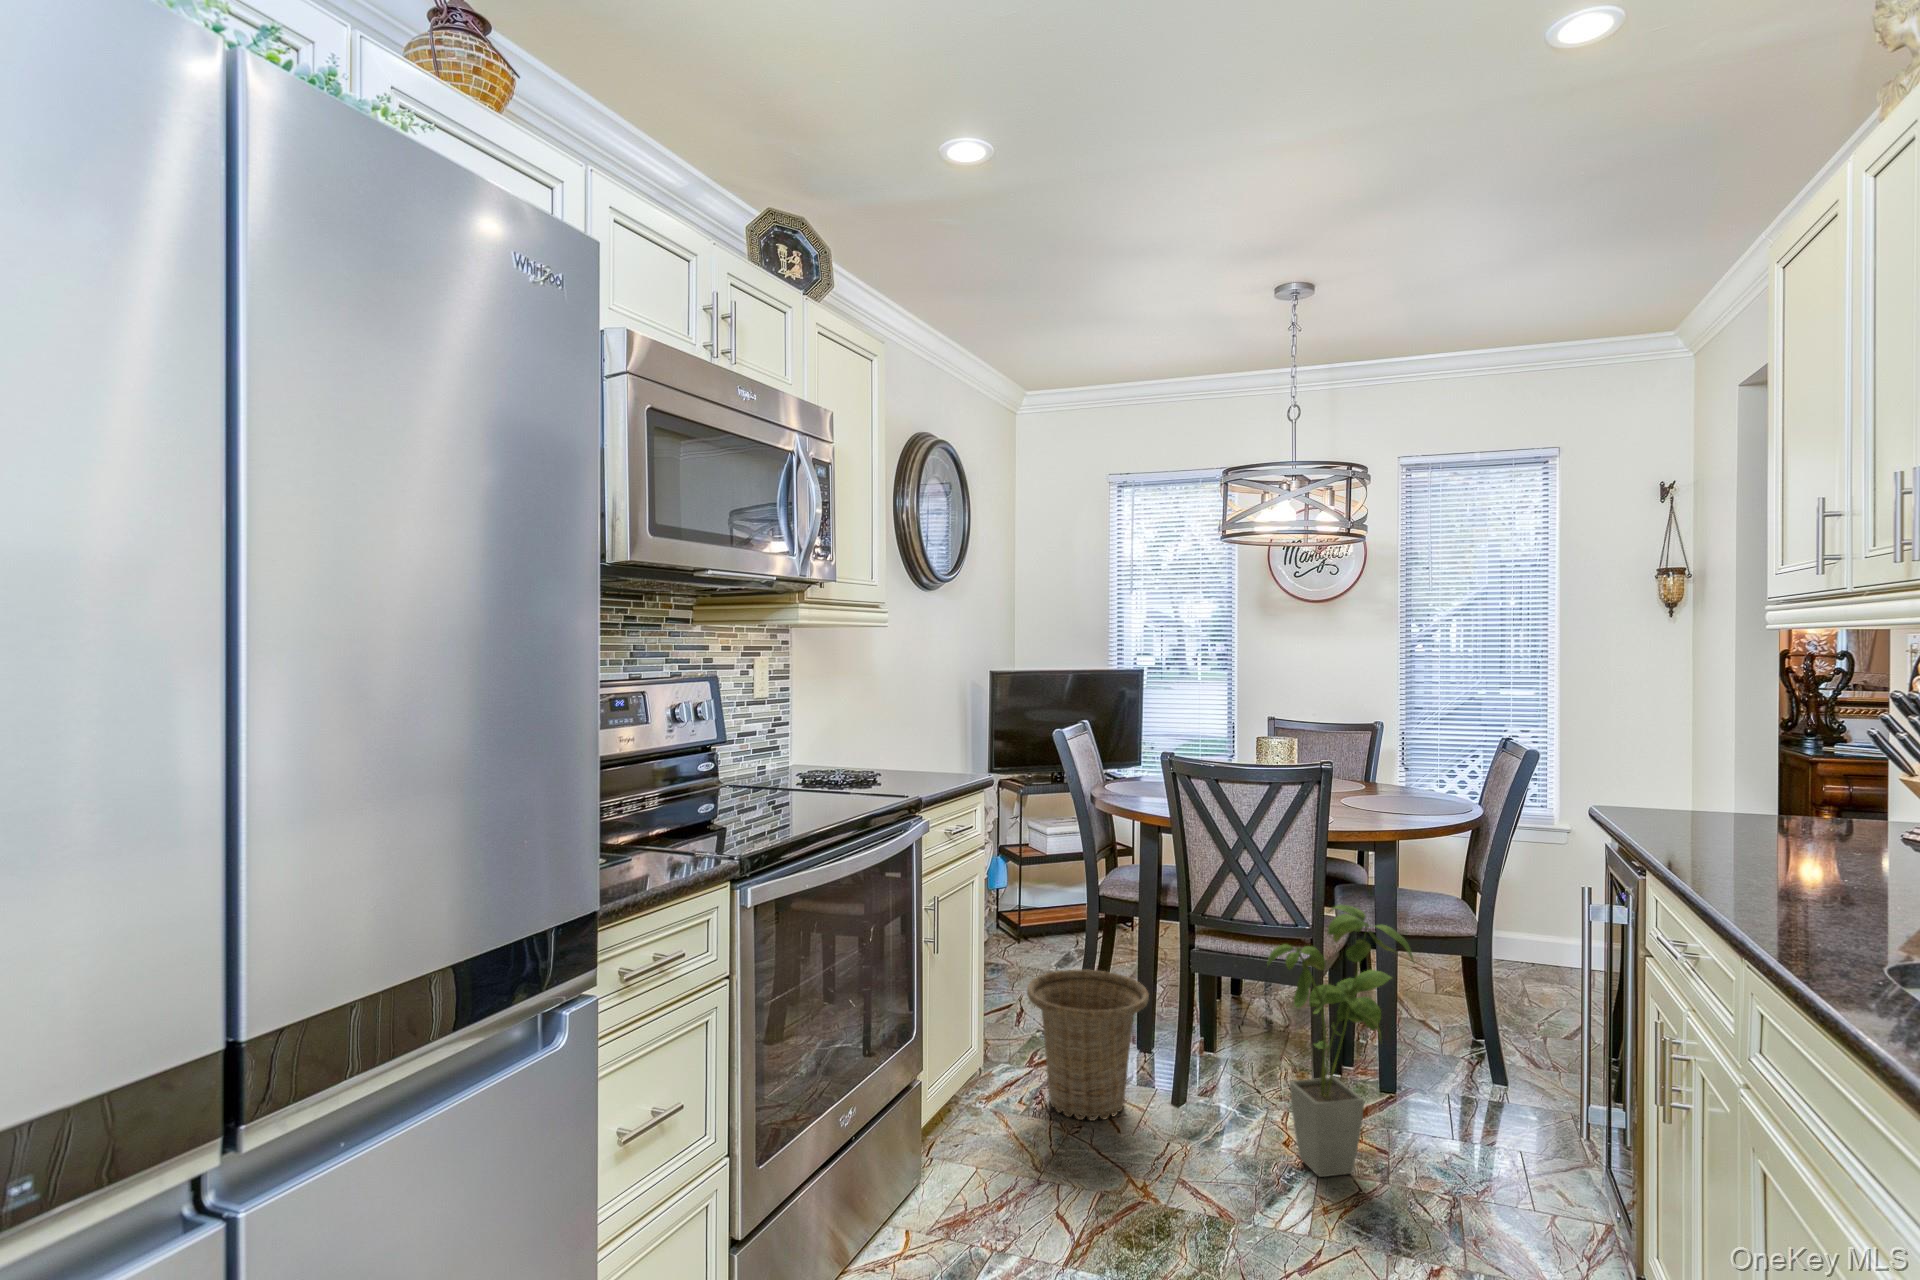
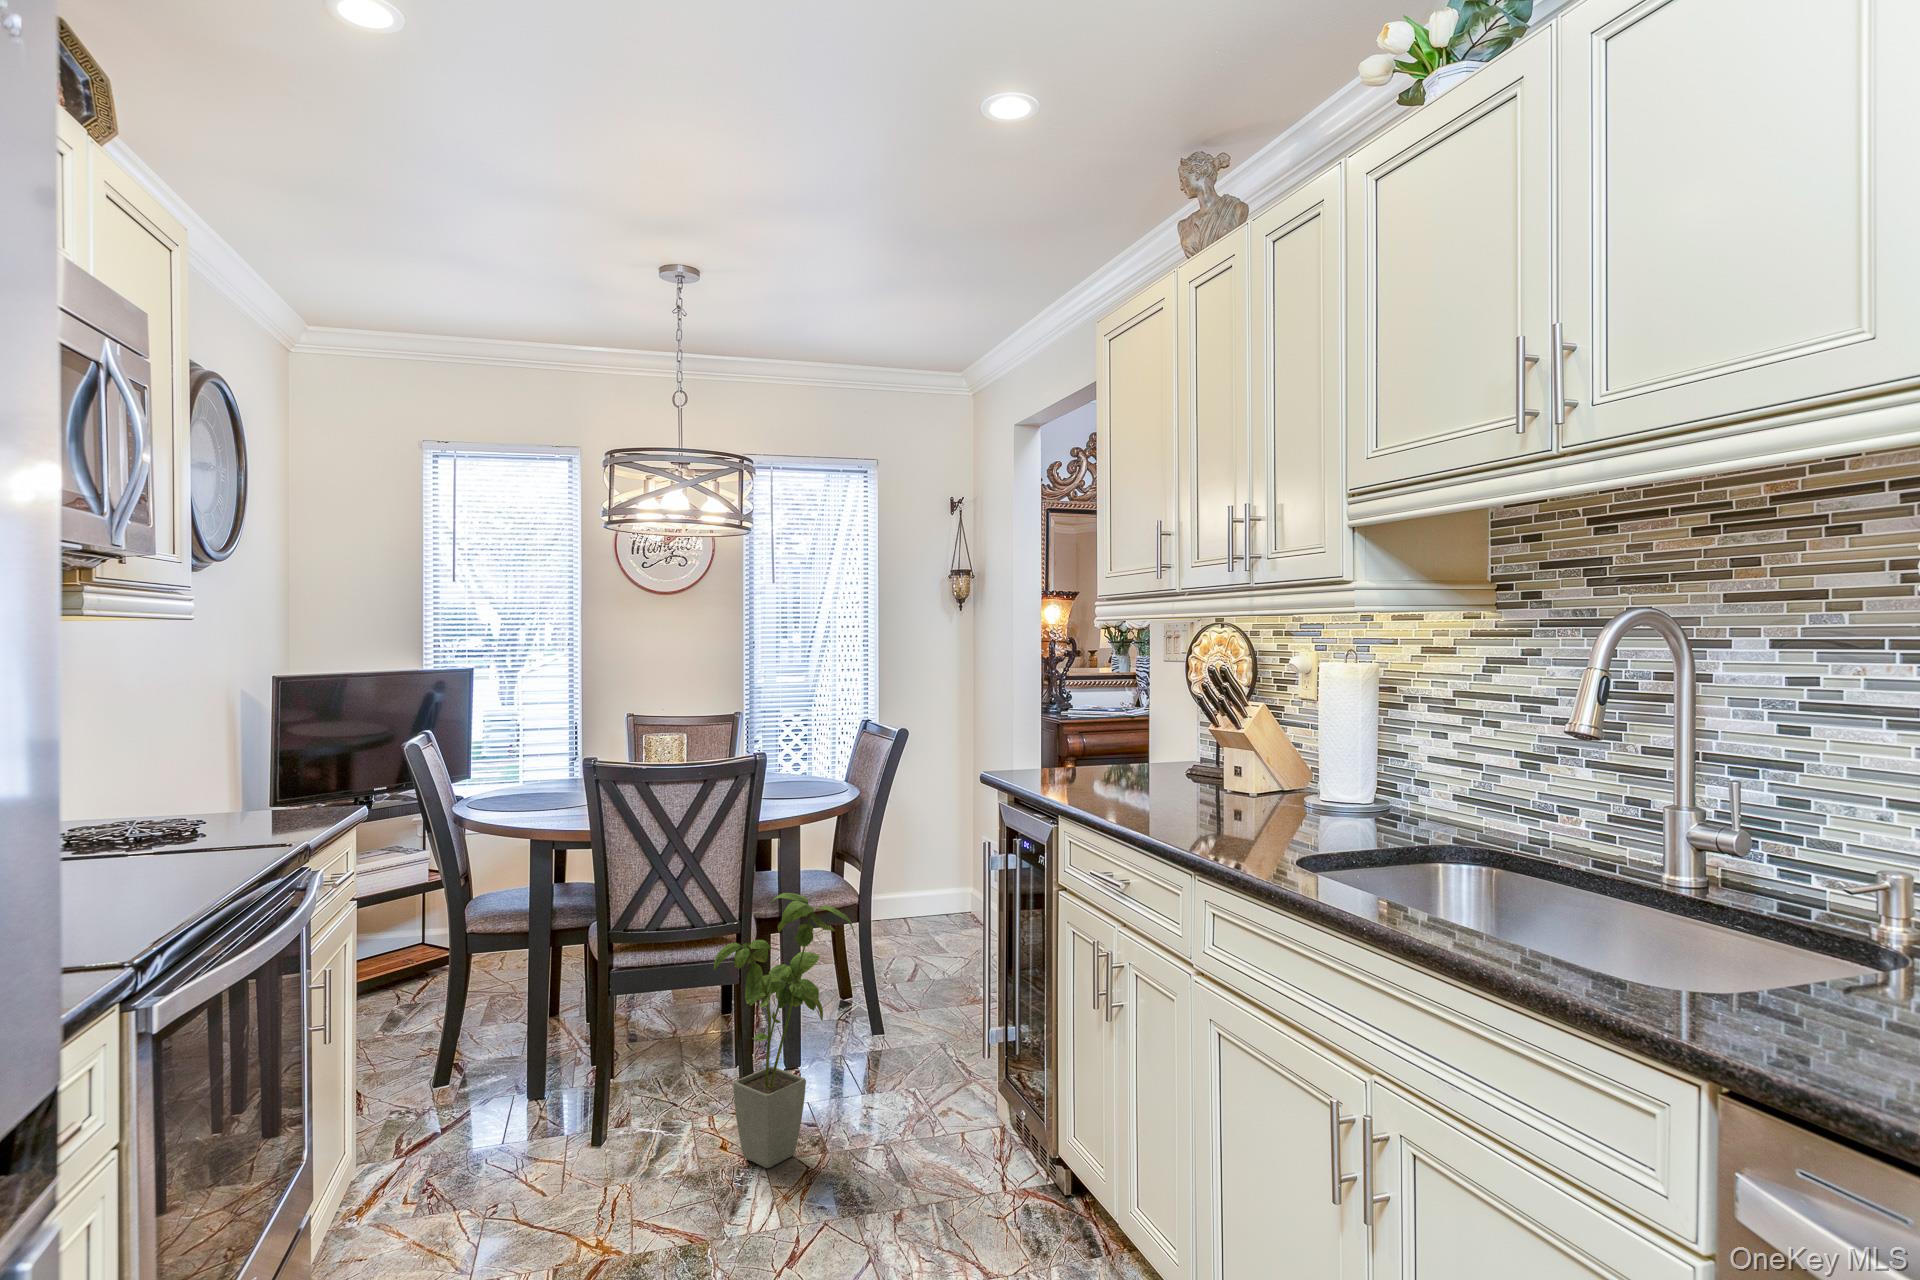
basket: present [1027,969,1149,1121] -> none [413,1018,570,1201]

